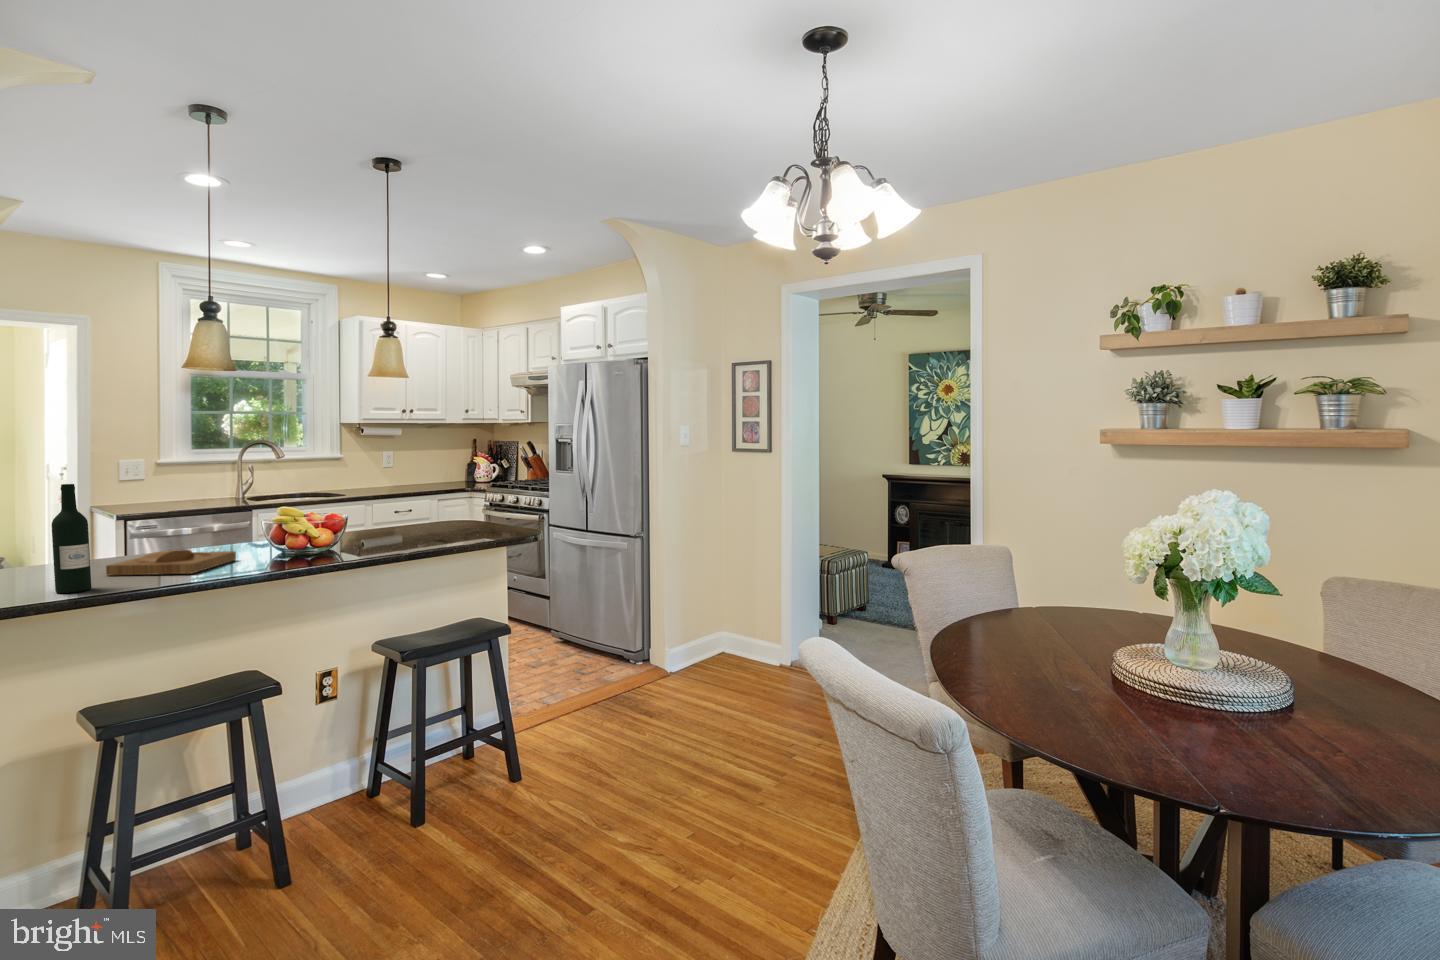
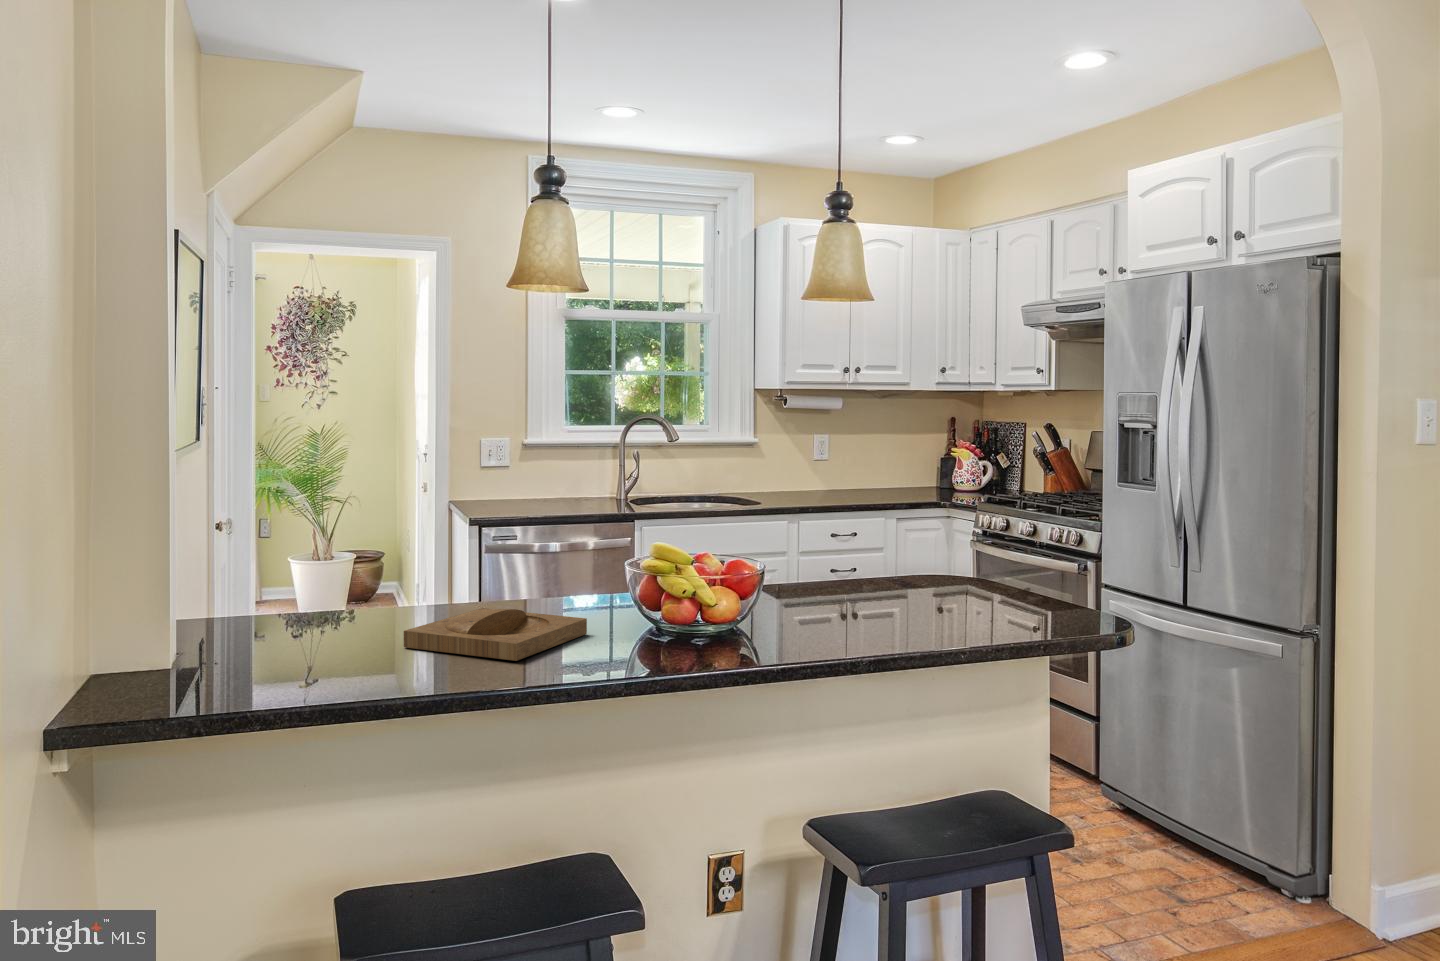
wine bottle: present [52,484,92,593] -> none [322,497,372,683]

